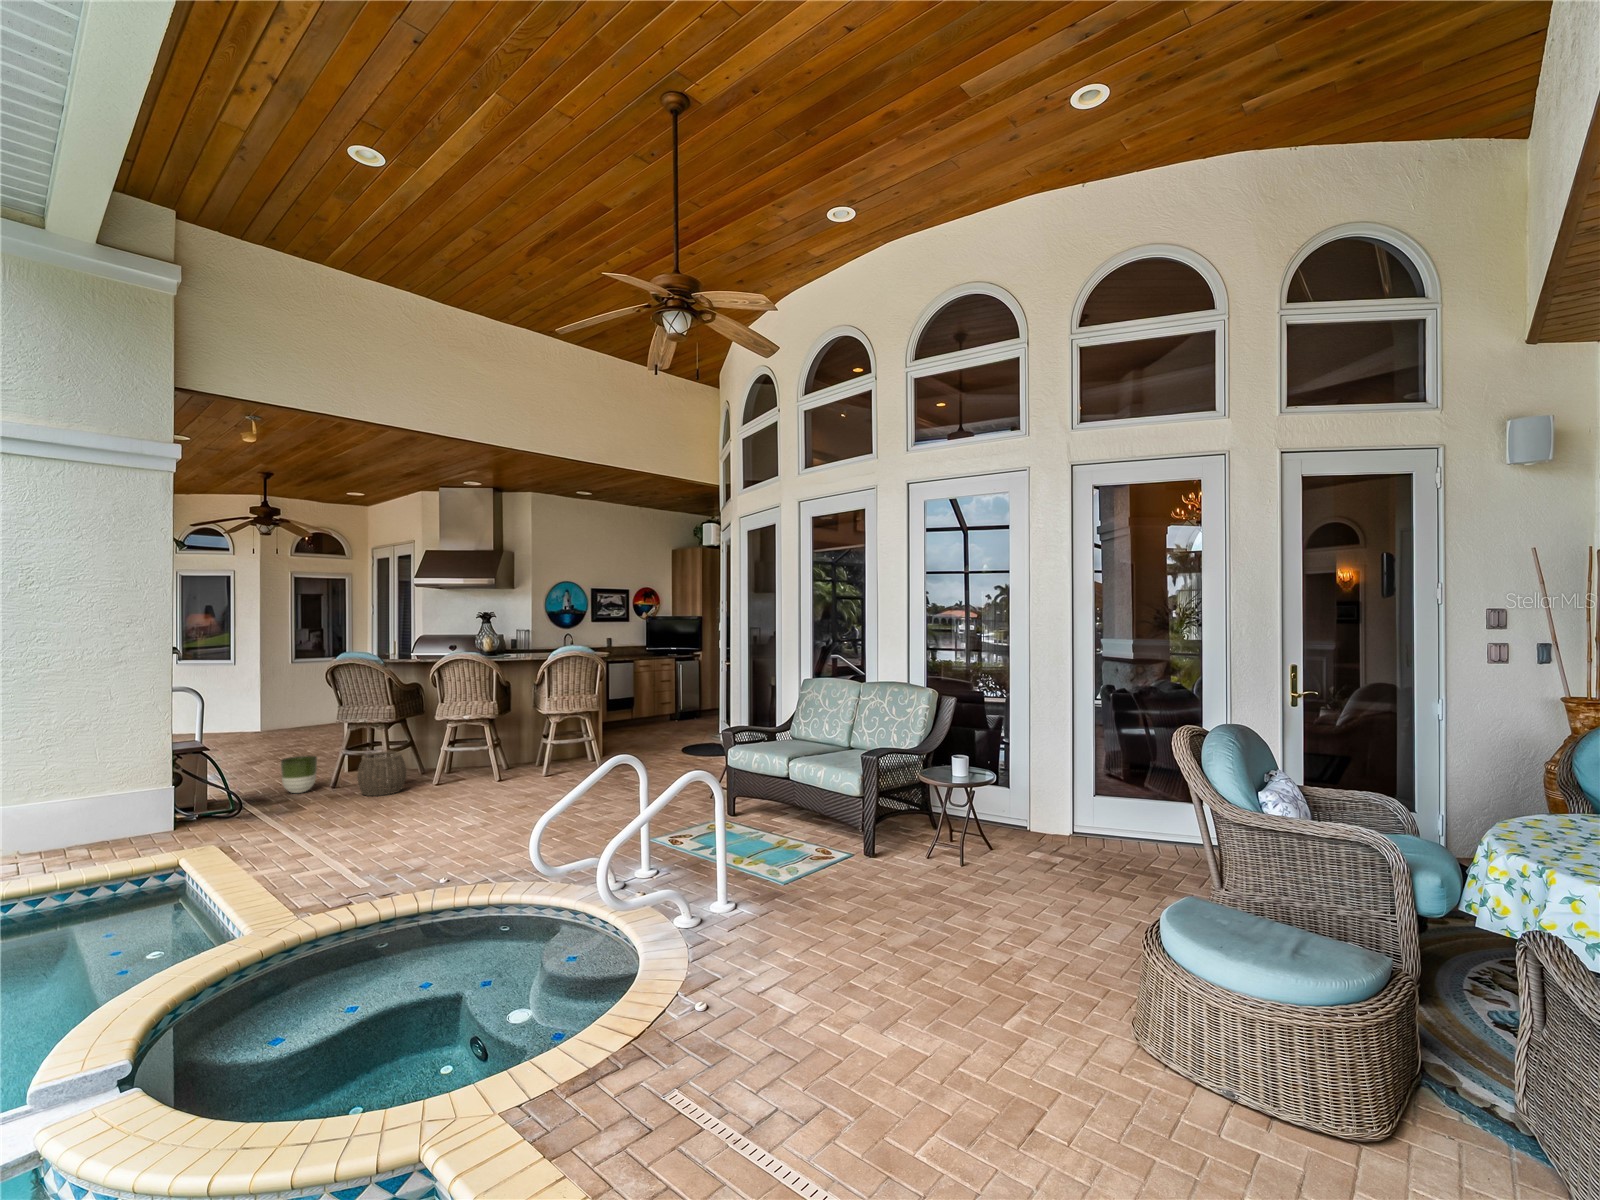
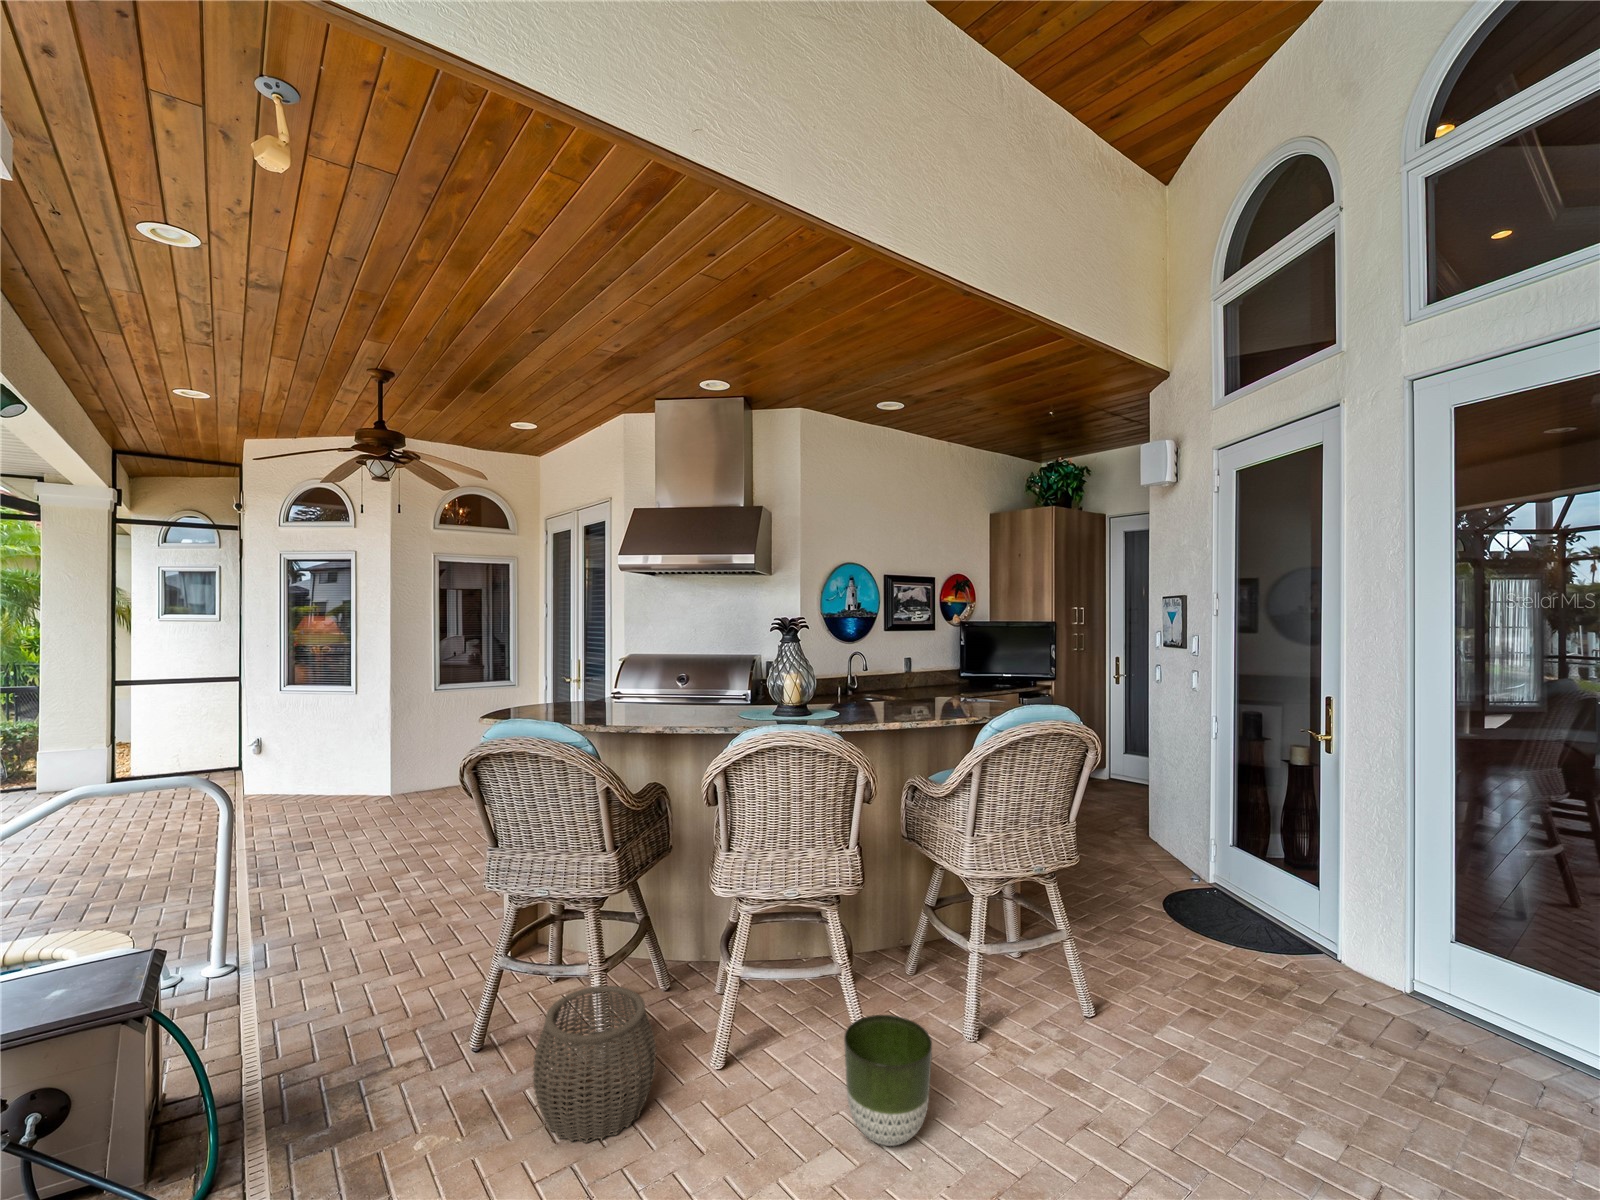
planter: present [281,756,317,793] -> present [844,1015,932,1146]

